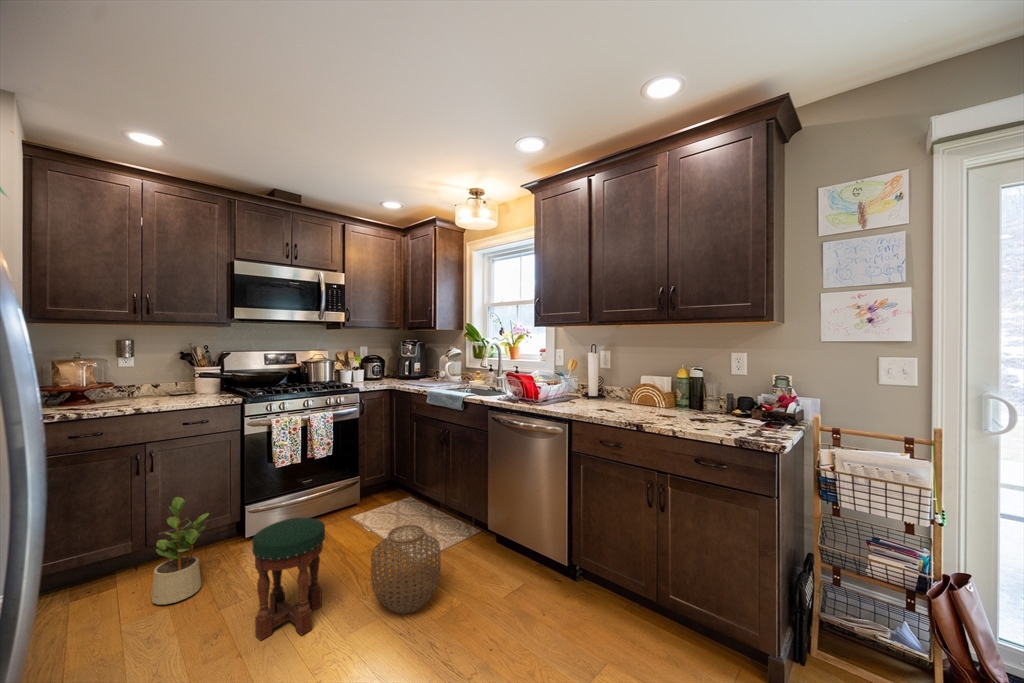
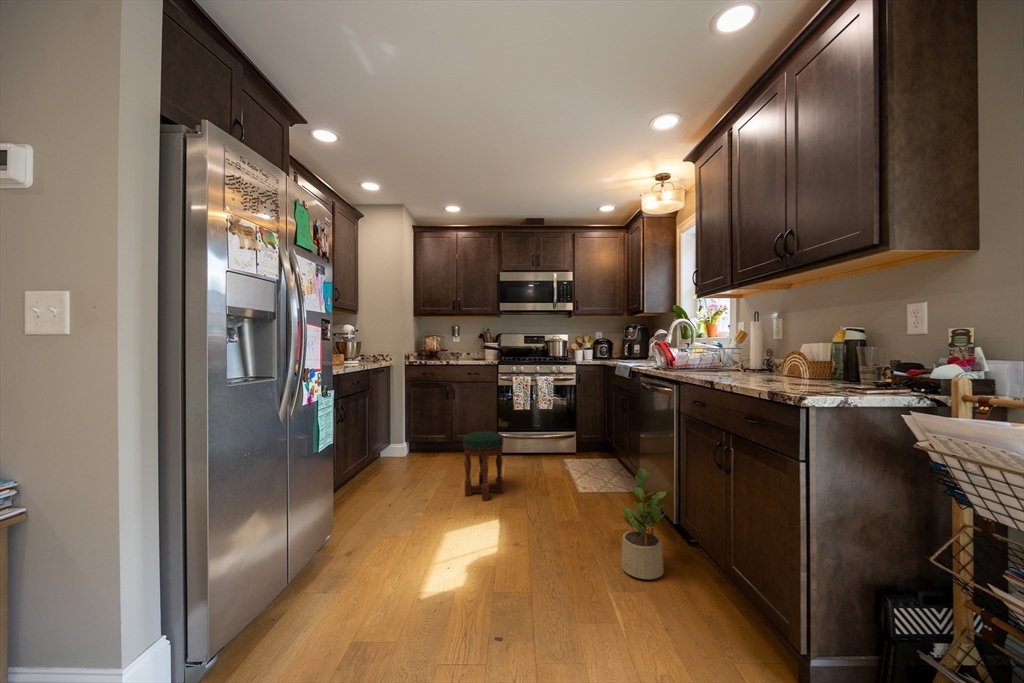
potted plant: present [151,497,209,604] -> present [621,468,666,579]
woven basket: present [371,525,441,613] -> none [523,452,573,513]

